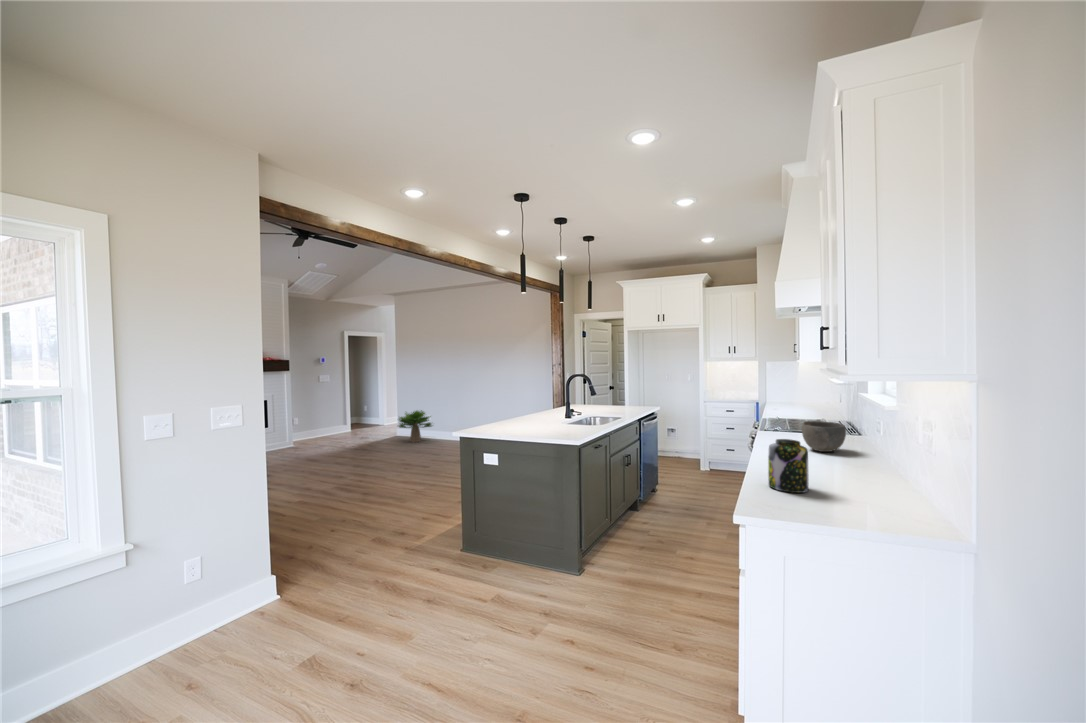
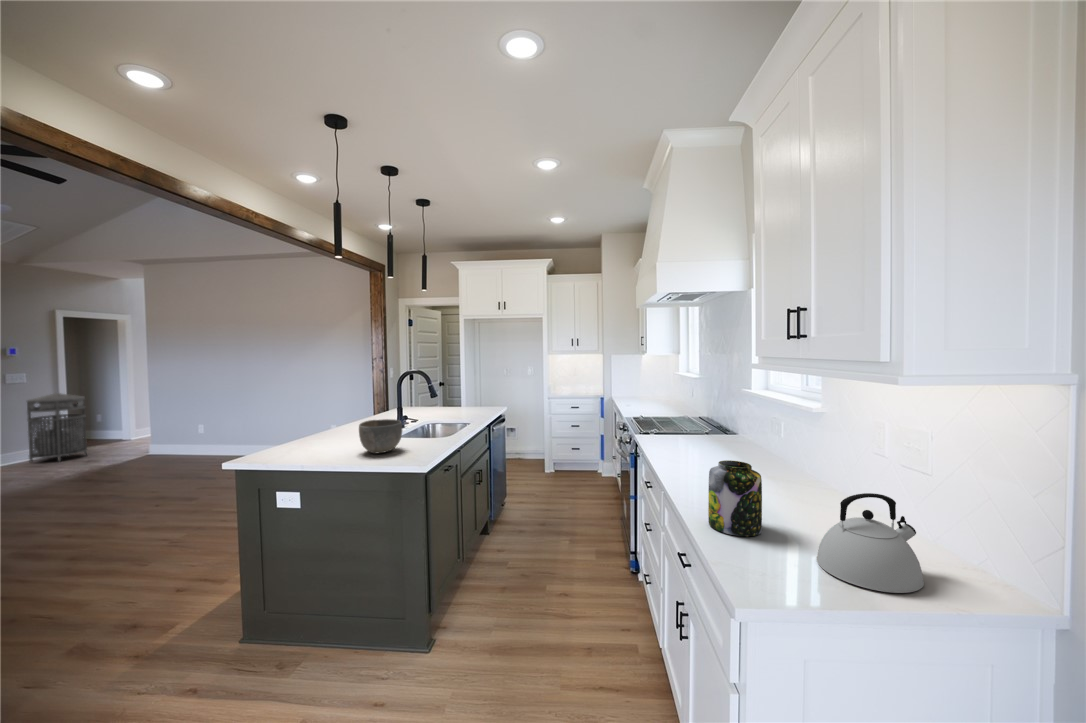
trash can: none [332,388,362,436] -> present [27,393,87,462]
potted plant: present [399,410,432,442] -> none [143,418,210,464]
bowl: present [802,421,846,452] -> present [359,419,402,453]
kettle: none [831,460,909,526] -> present [817,493,924,593]

